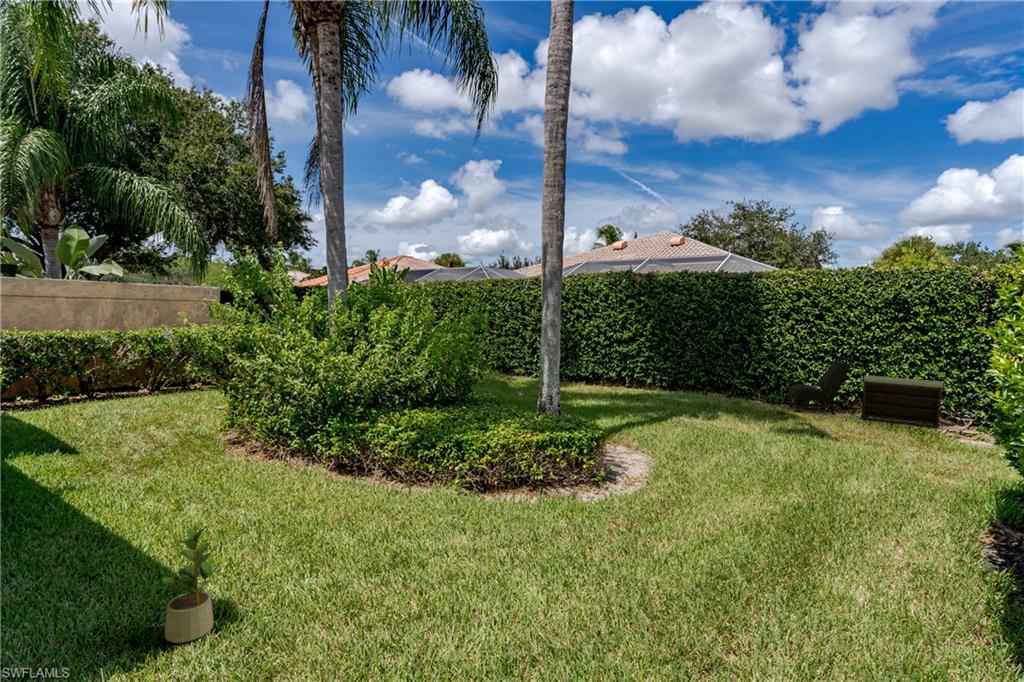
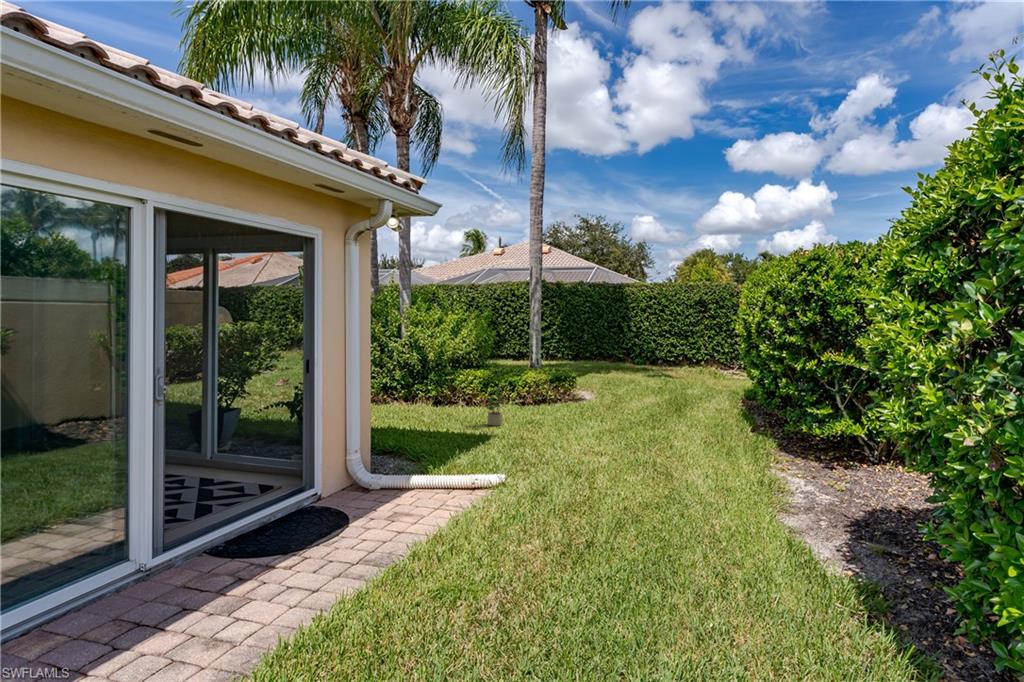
lounge chair: present [787,361,851,414] -> none [646,336,680,368]
bench: present [861,375,945,429] -> none [685,344,725,371]

